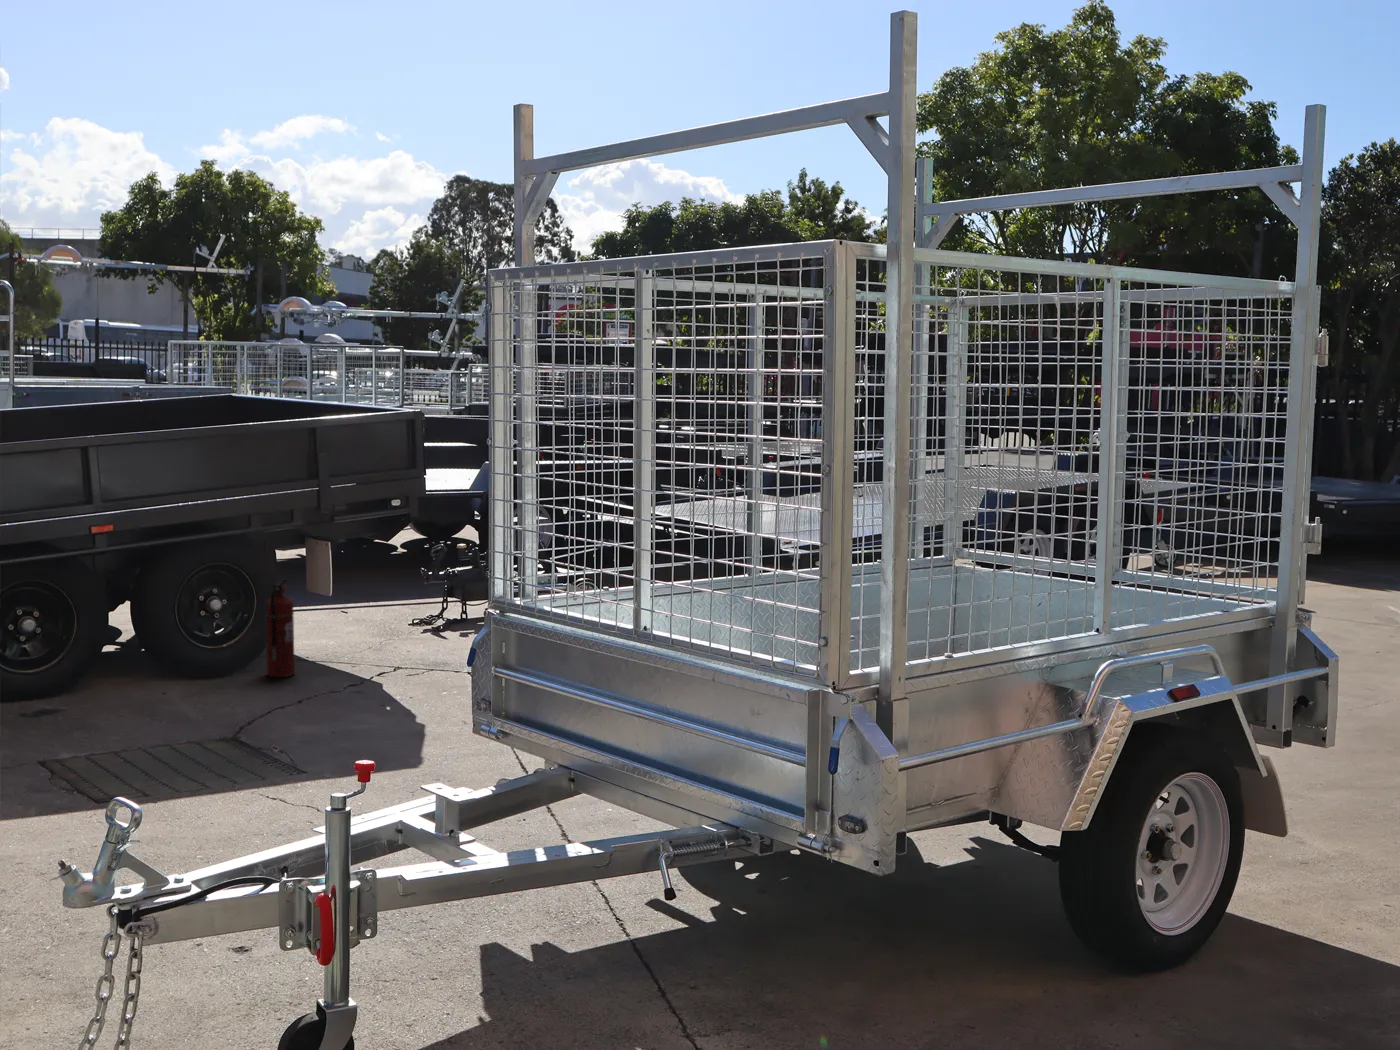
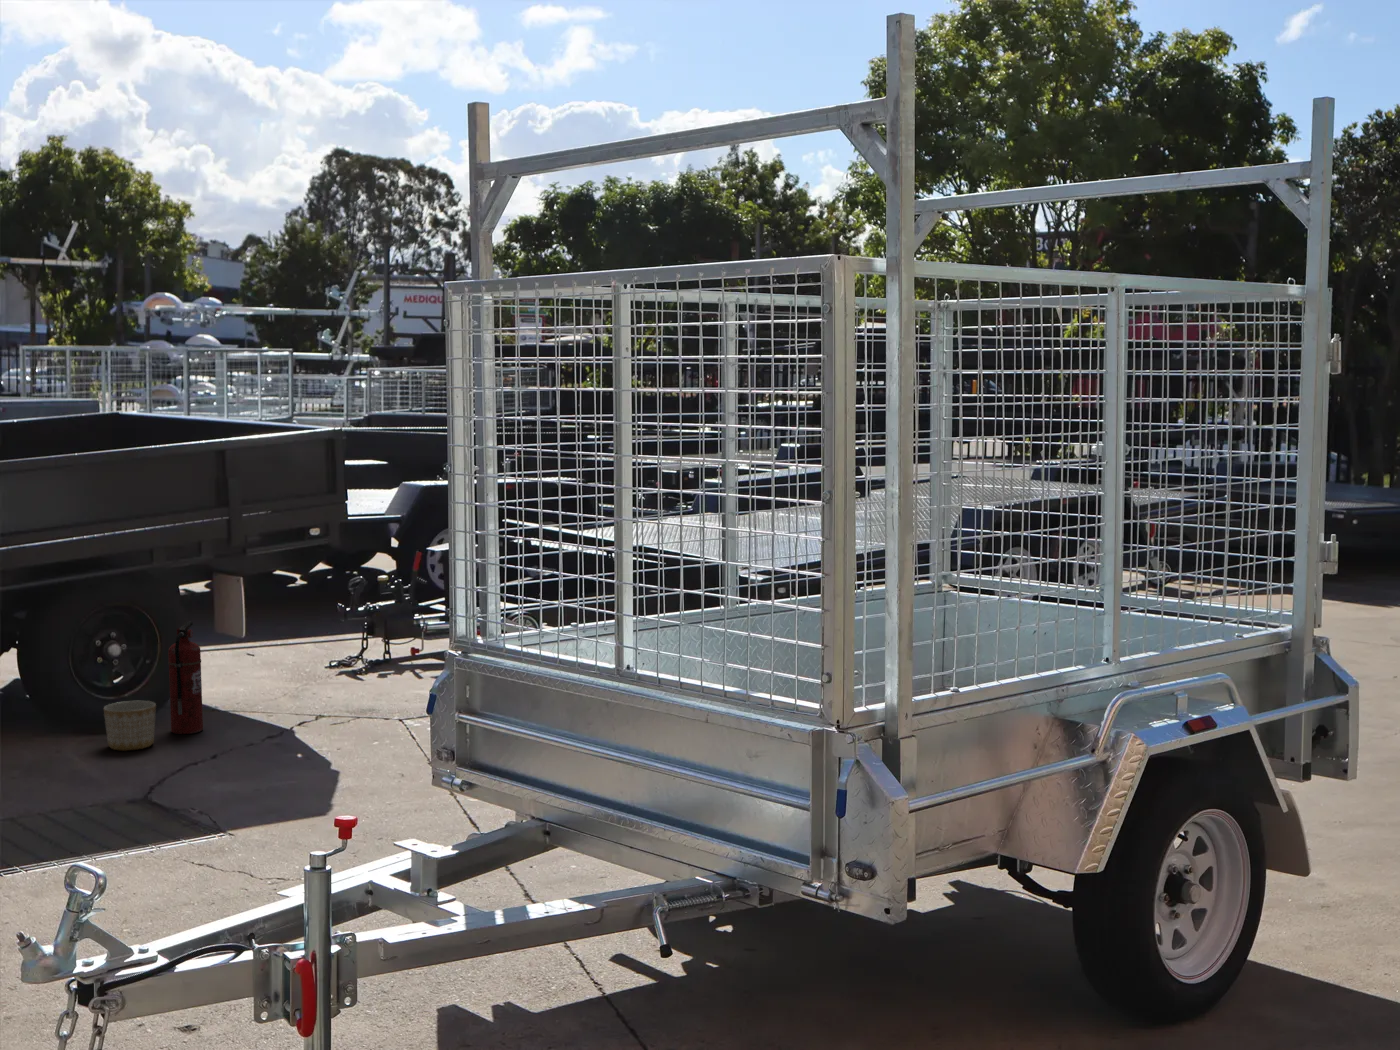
planter: none [206,647,252,691] -> present [104,701,156,751]

